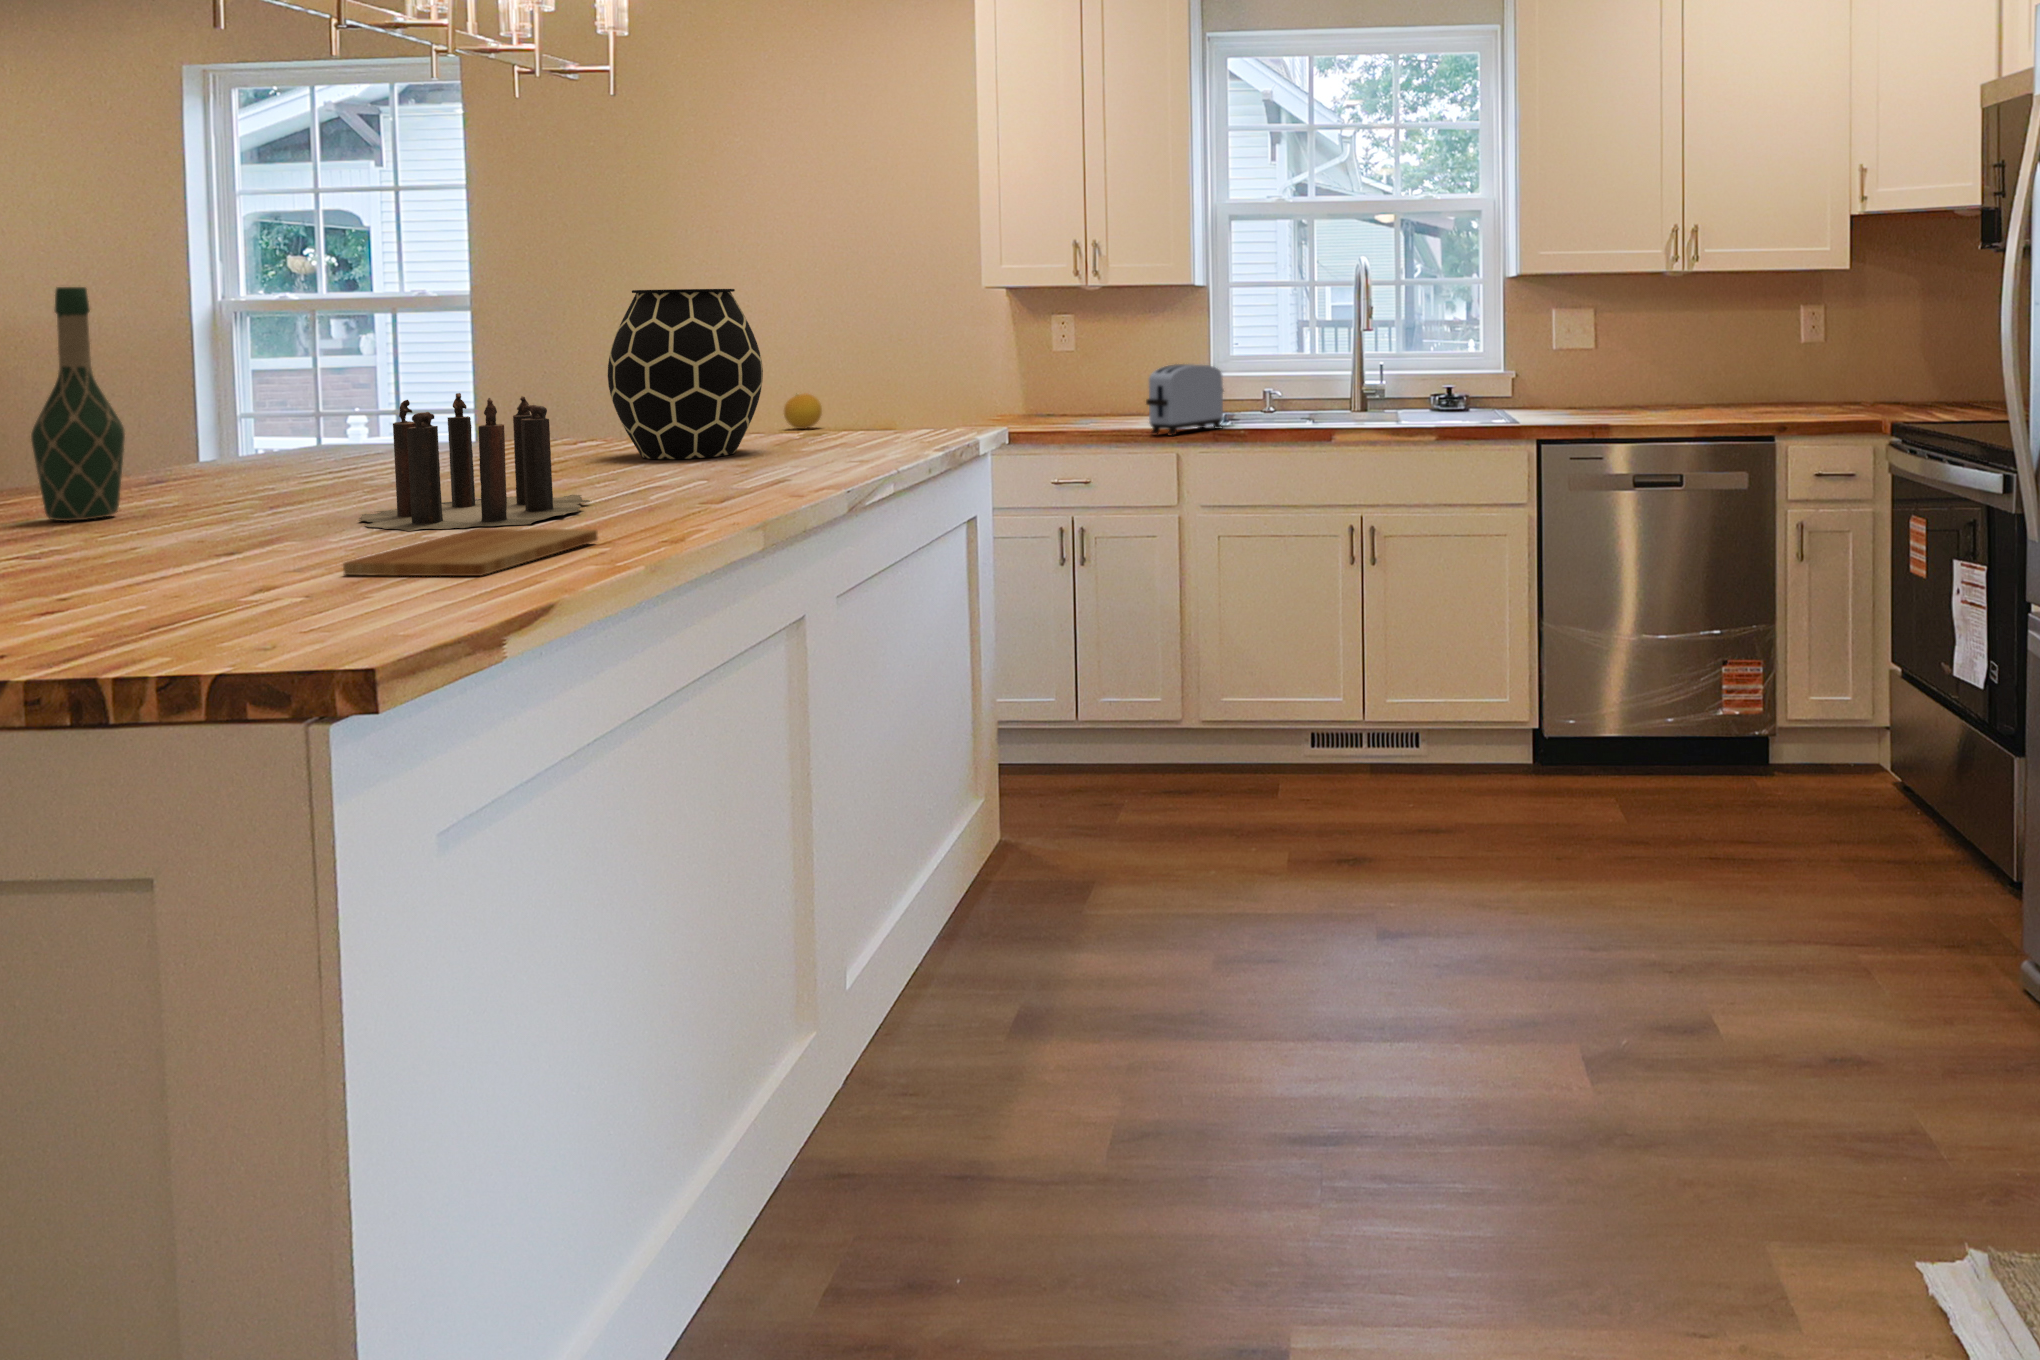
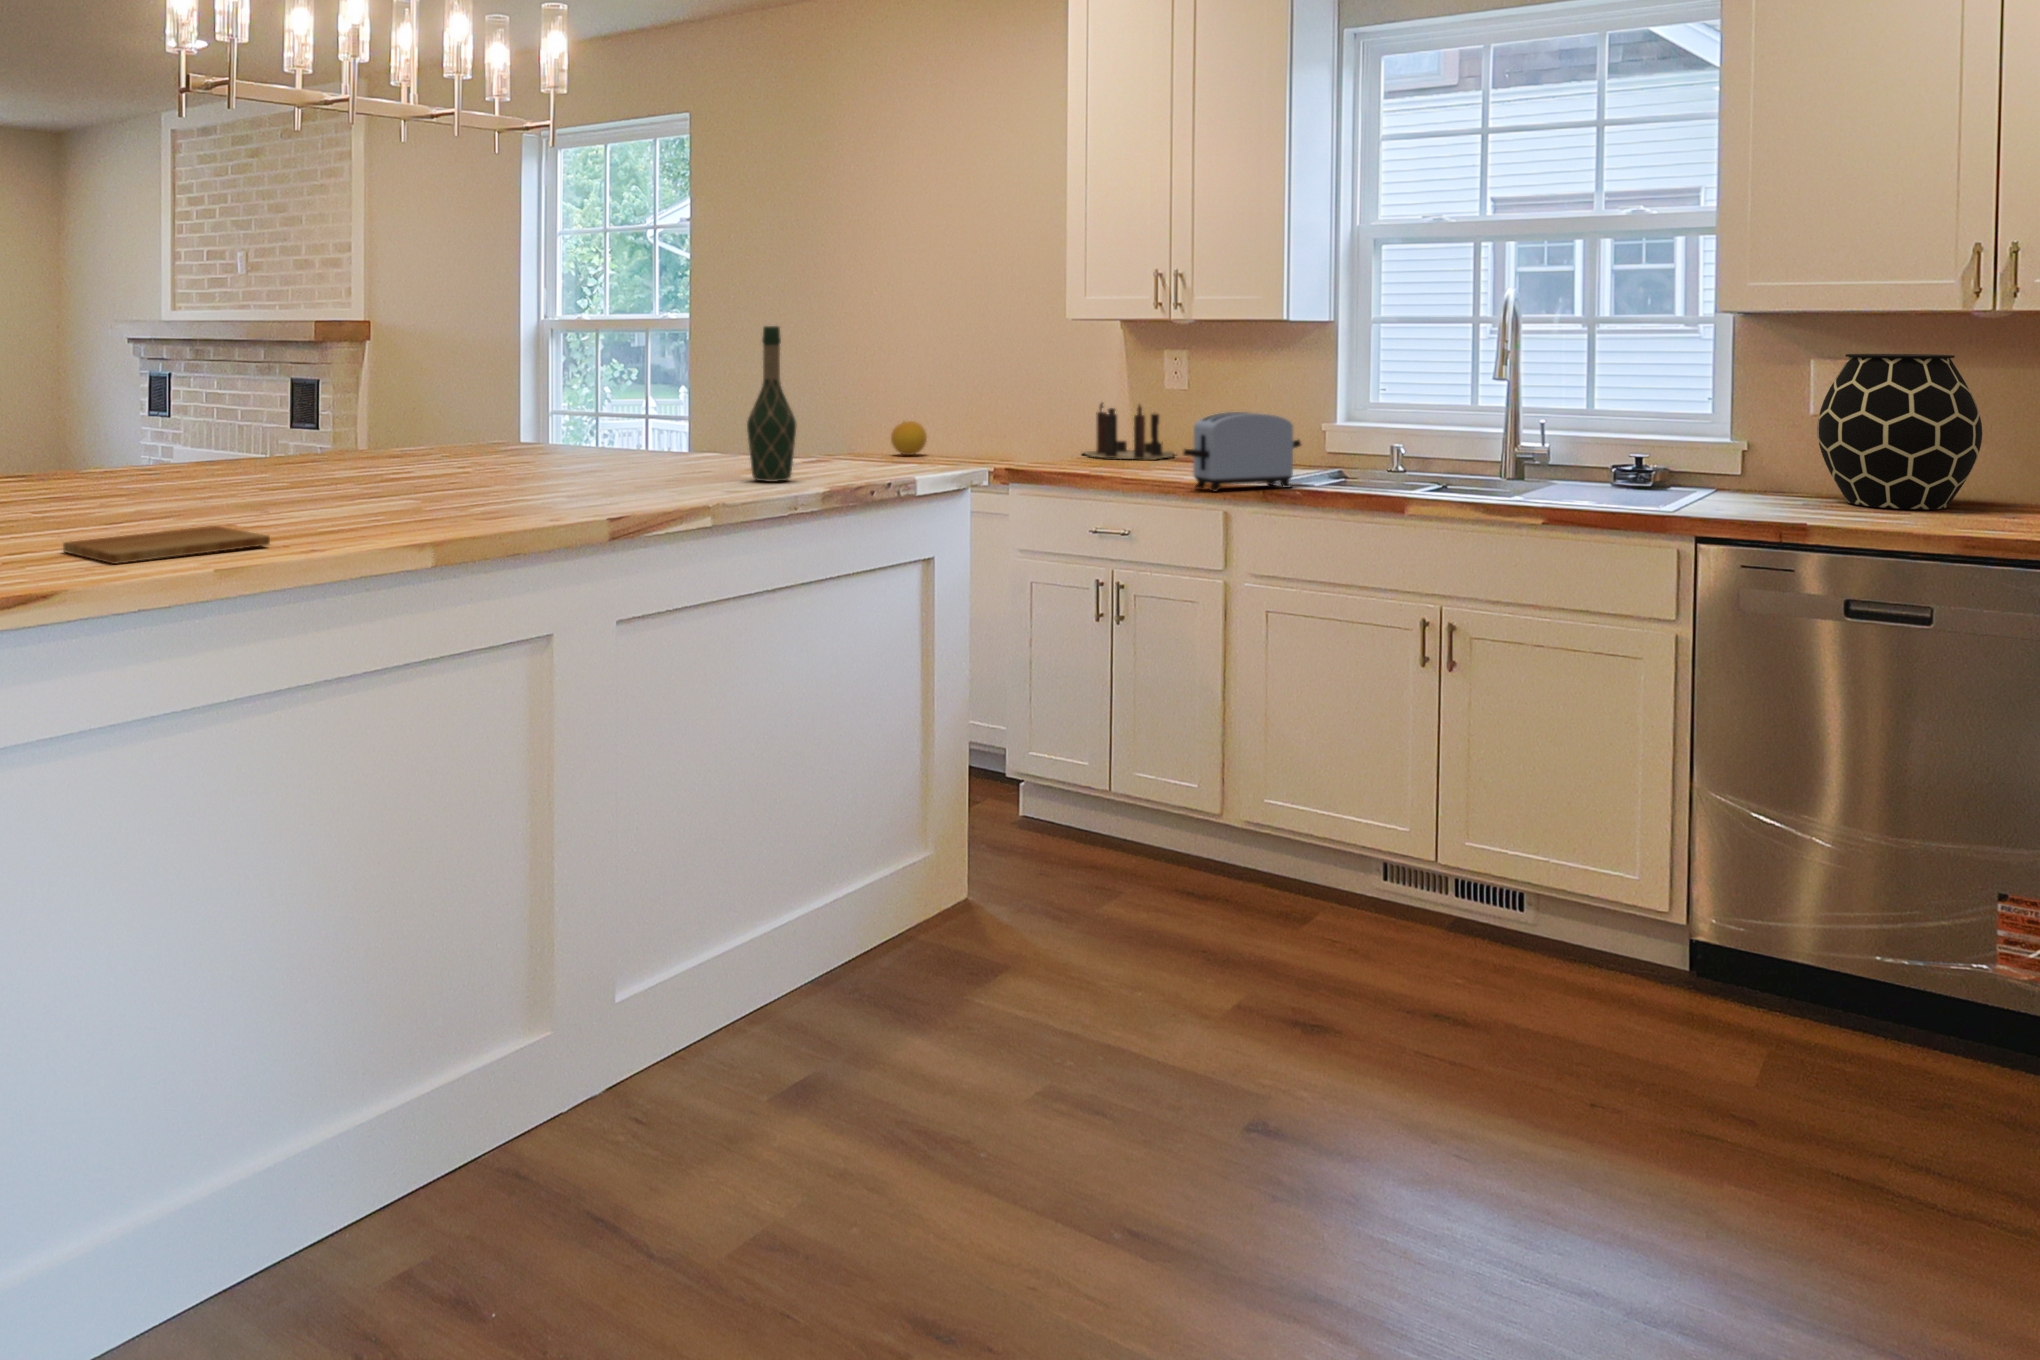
wine bottle: present [31,287,125,521] -> present [747,326,796,482]
vase: present [608,289,763,459] -> present [1817,354,1982,509]
candle: present [359,393,590,531] -> present [1081,403,1174,460]

